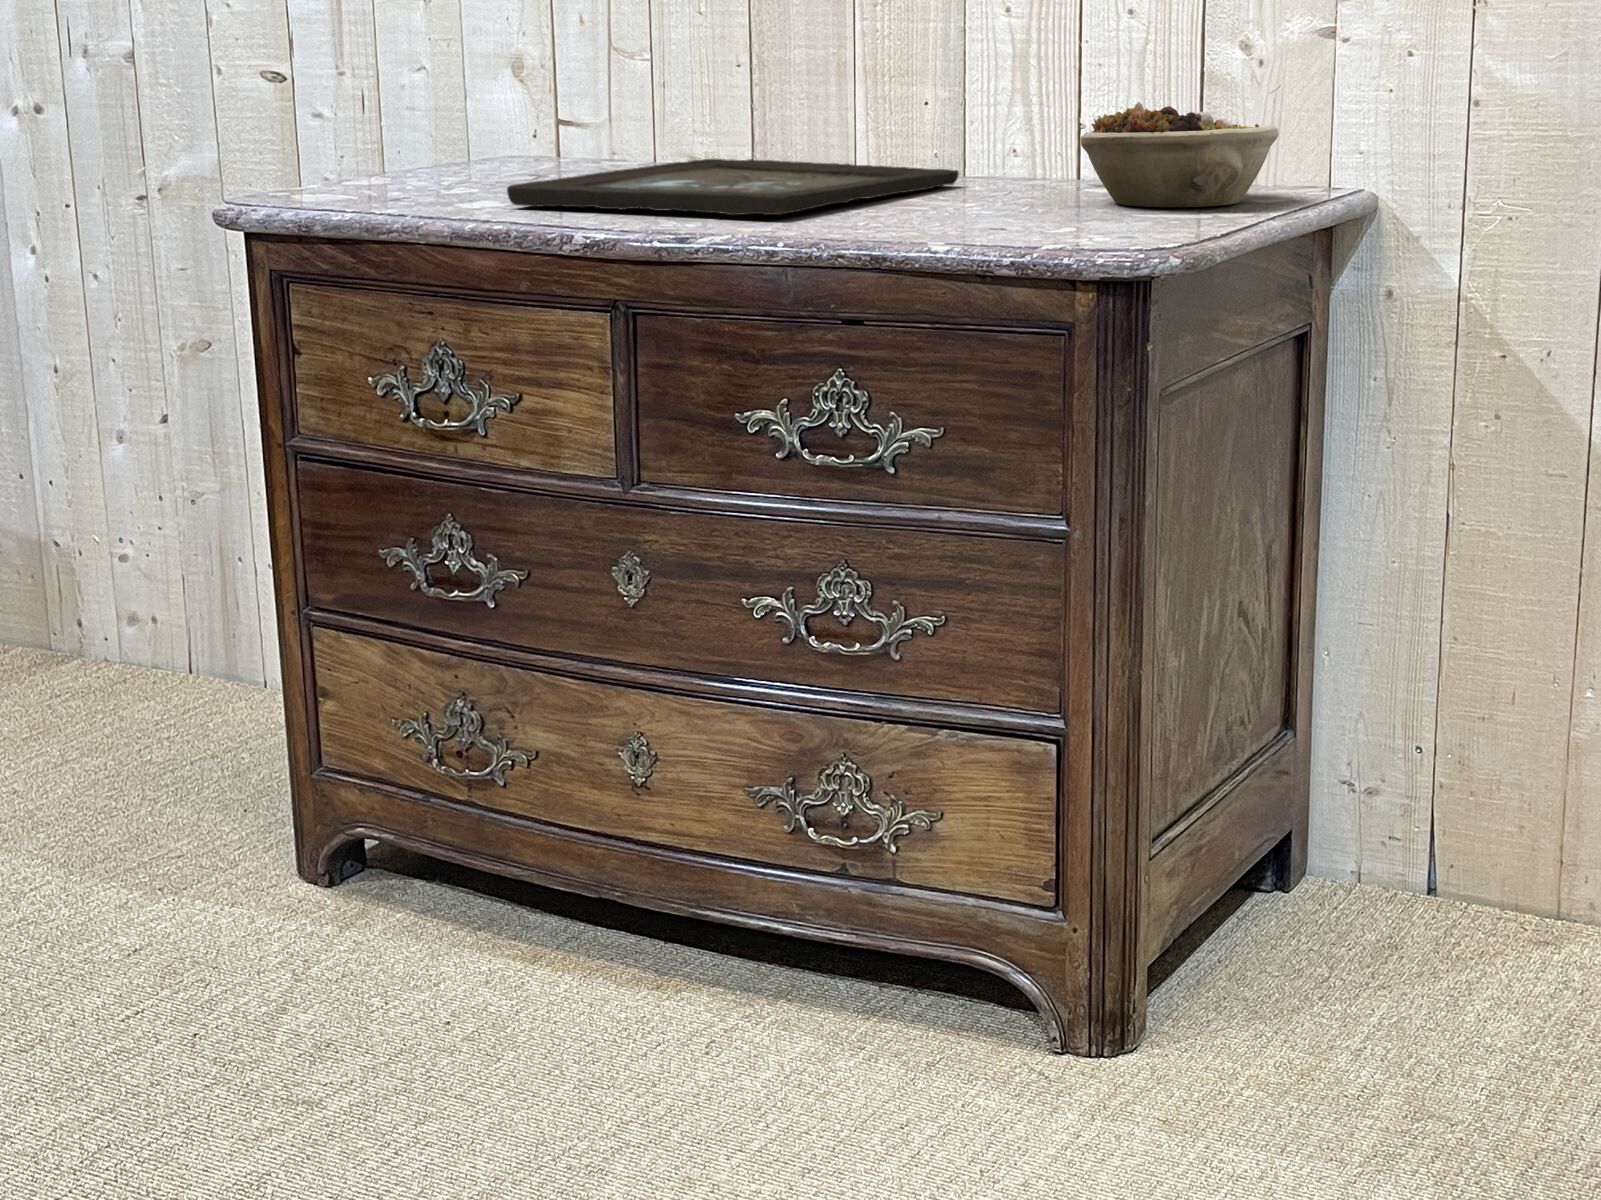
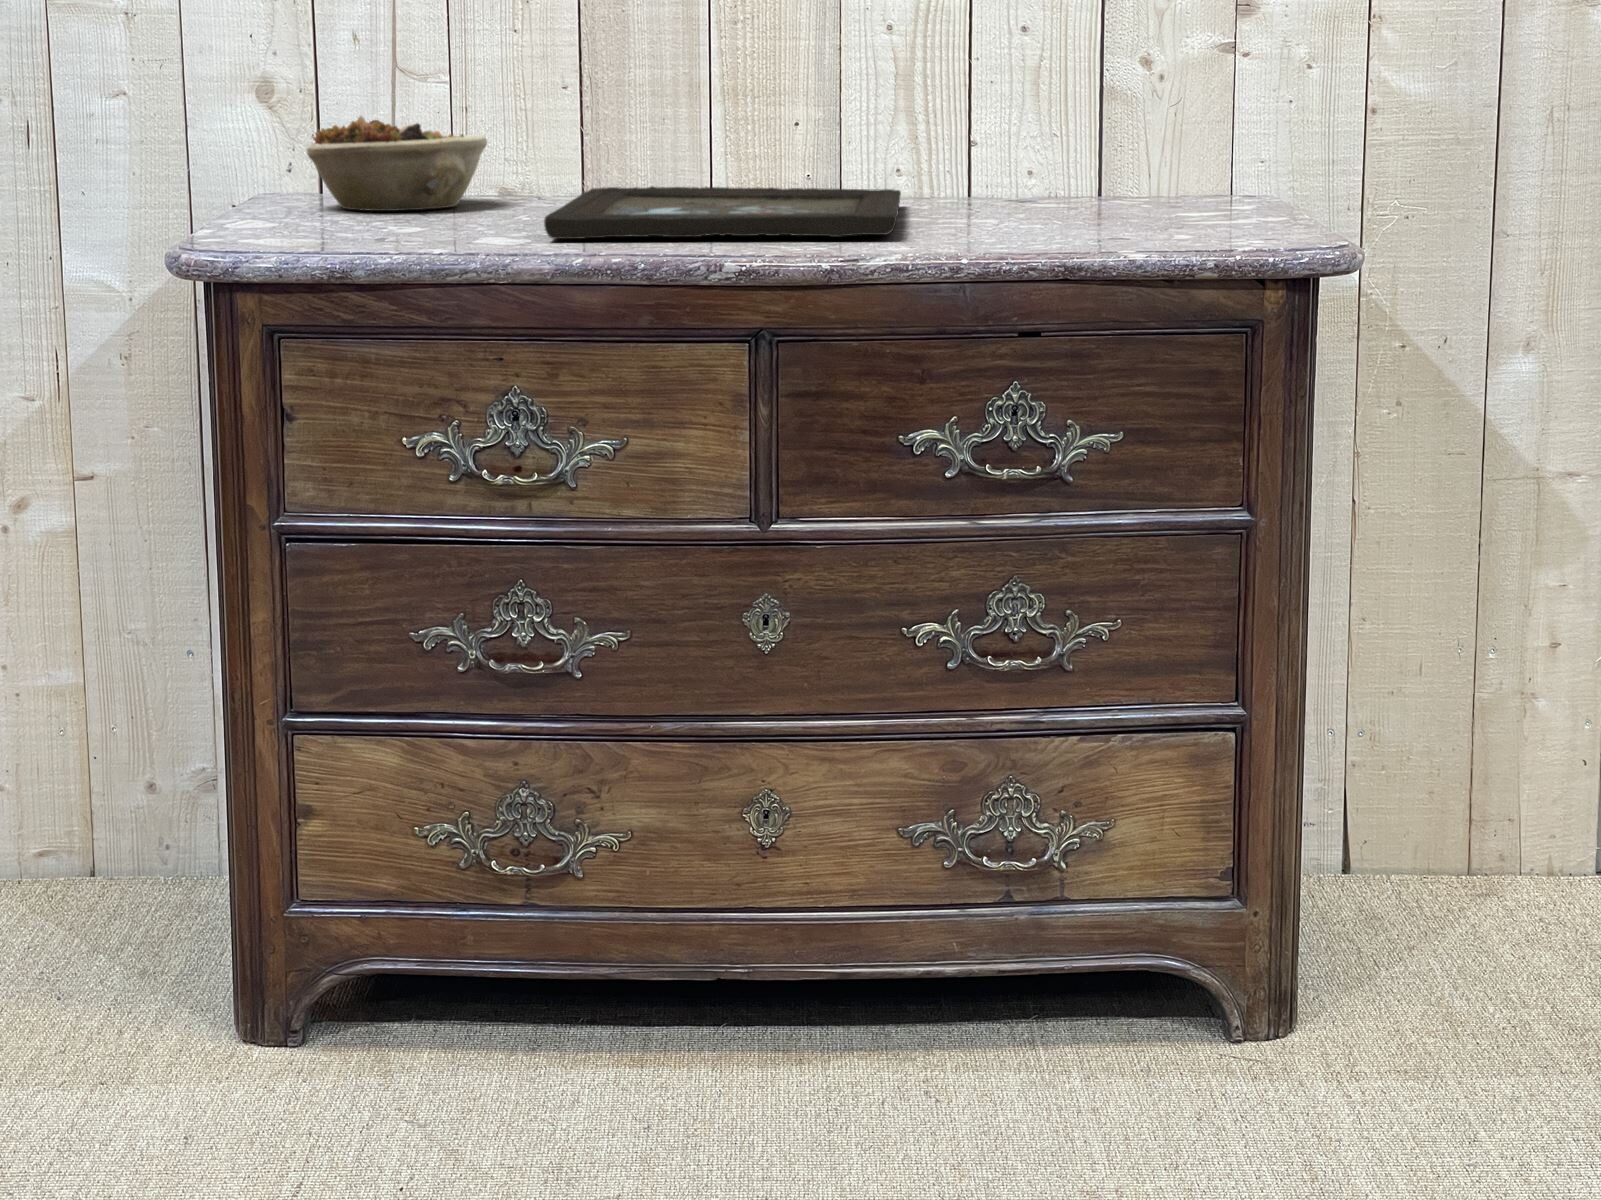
succulent planter: present [1081,102,1279,207] -> present [307,115,487,211]

